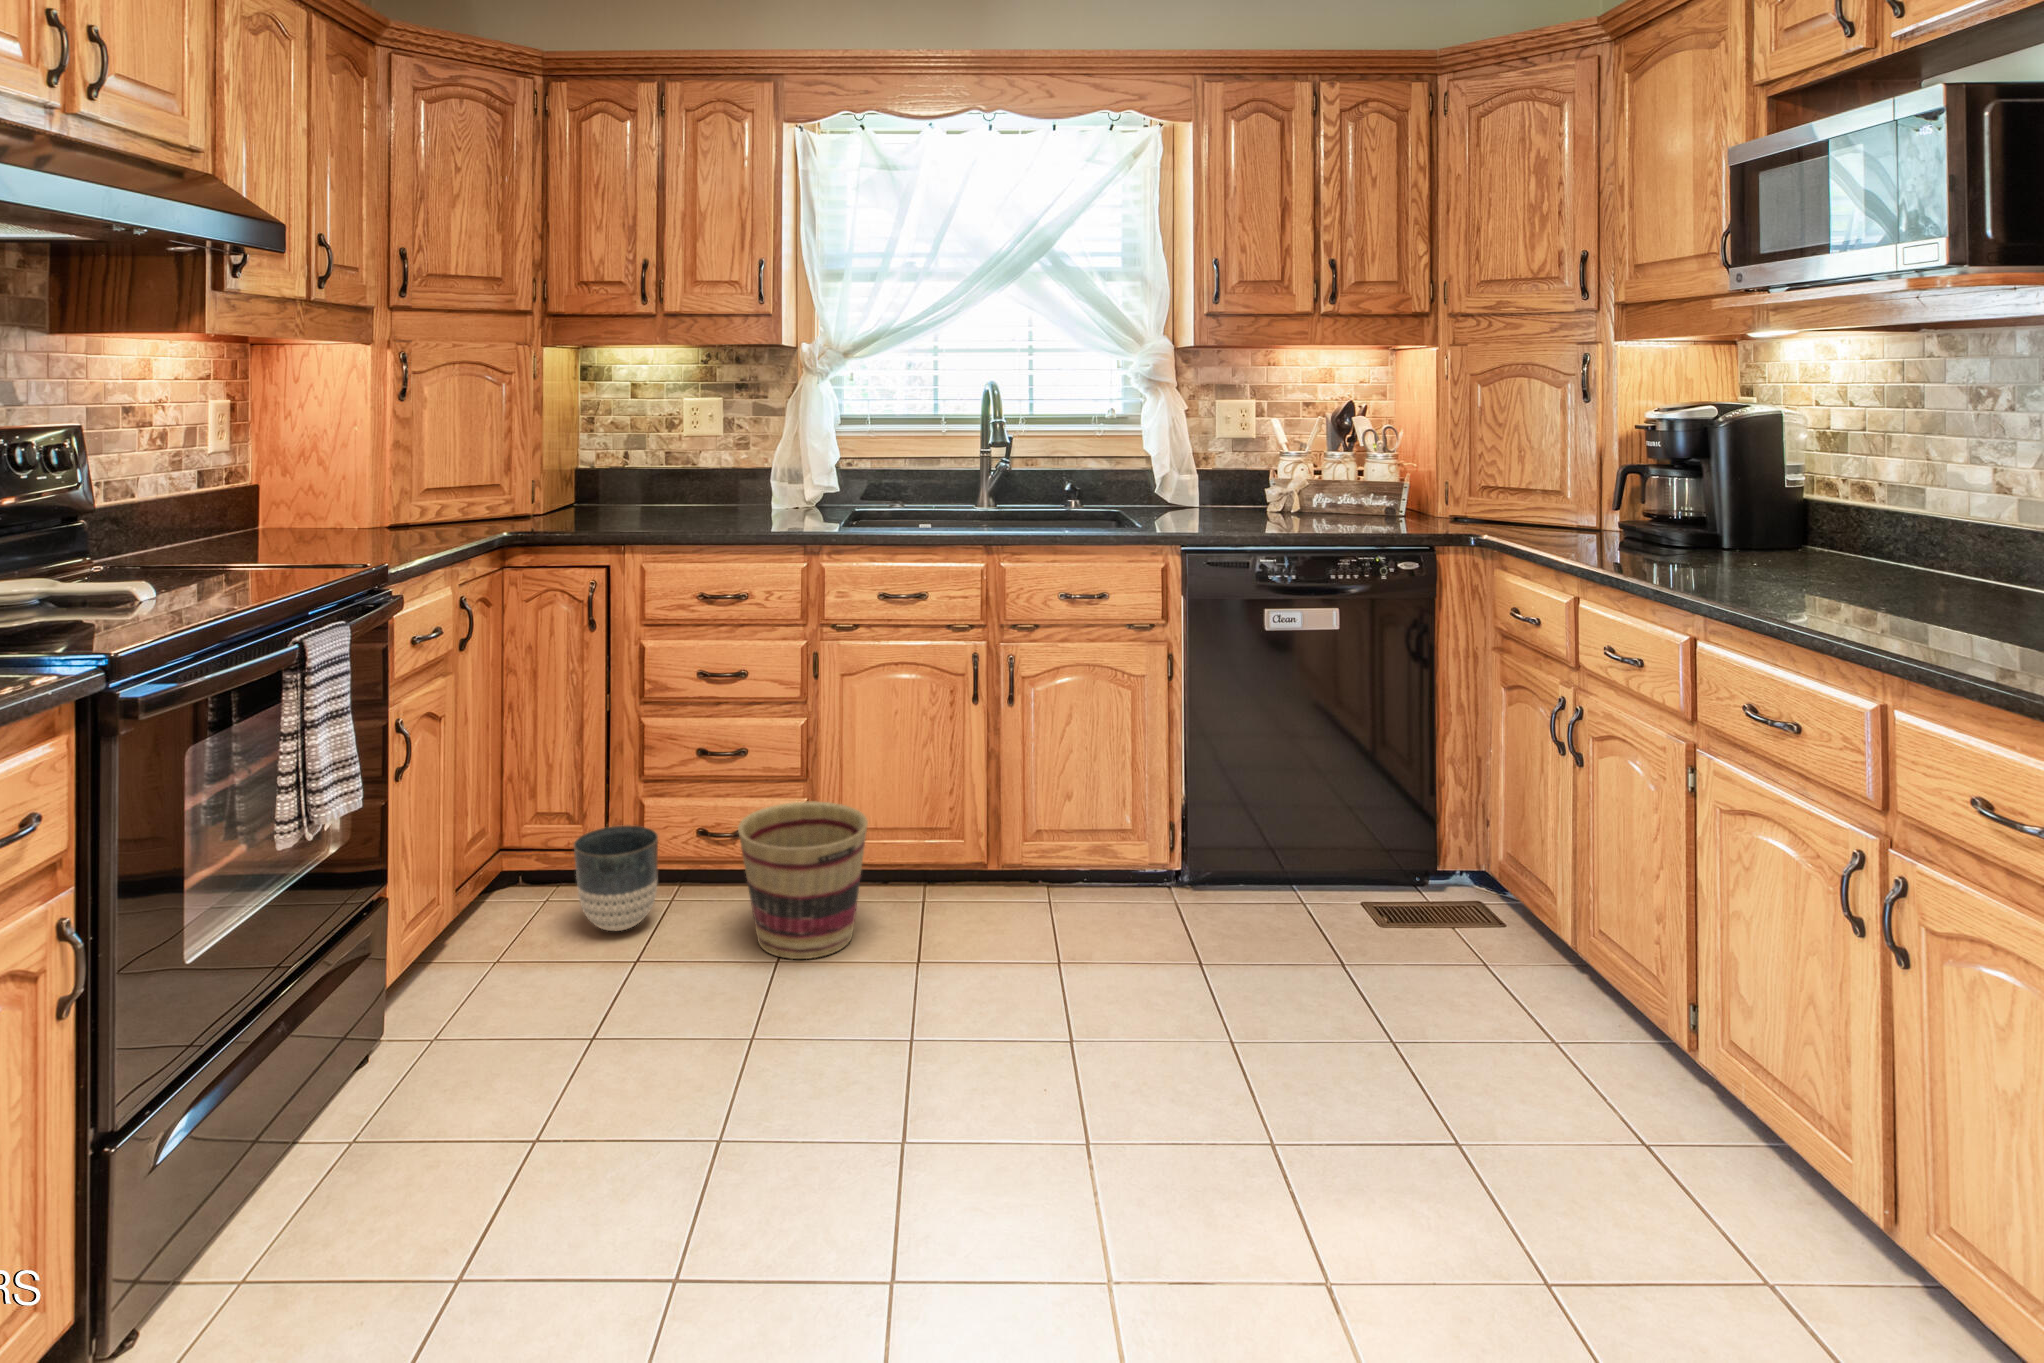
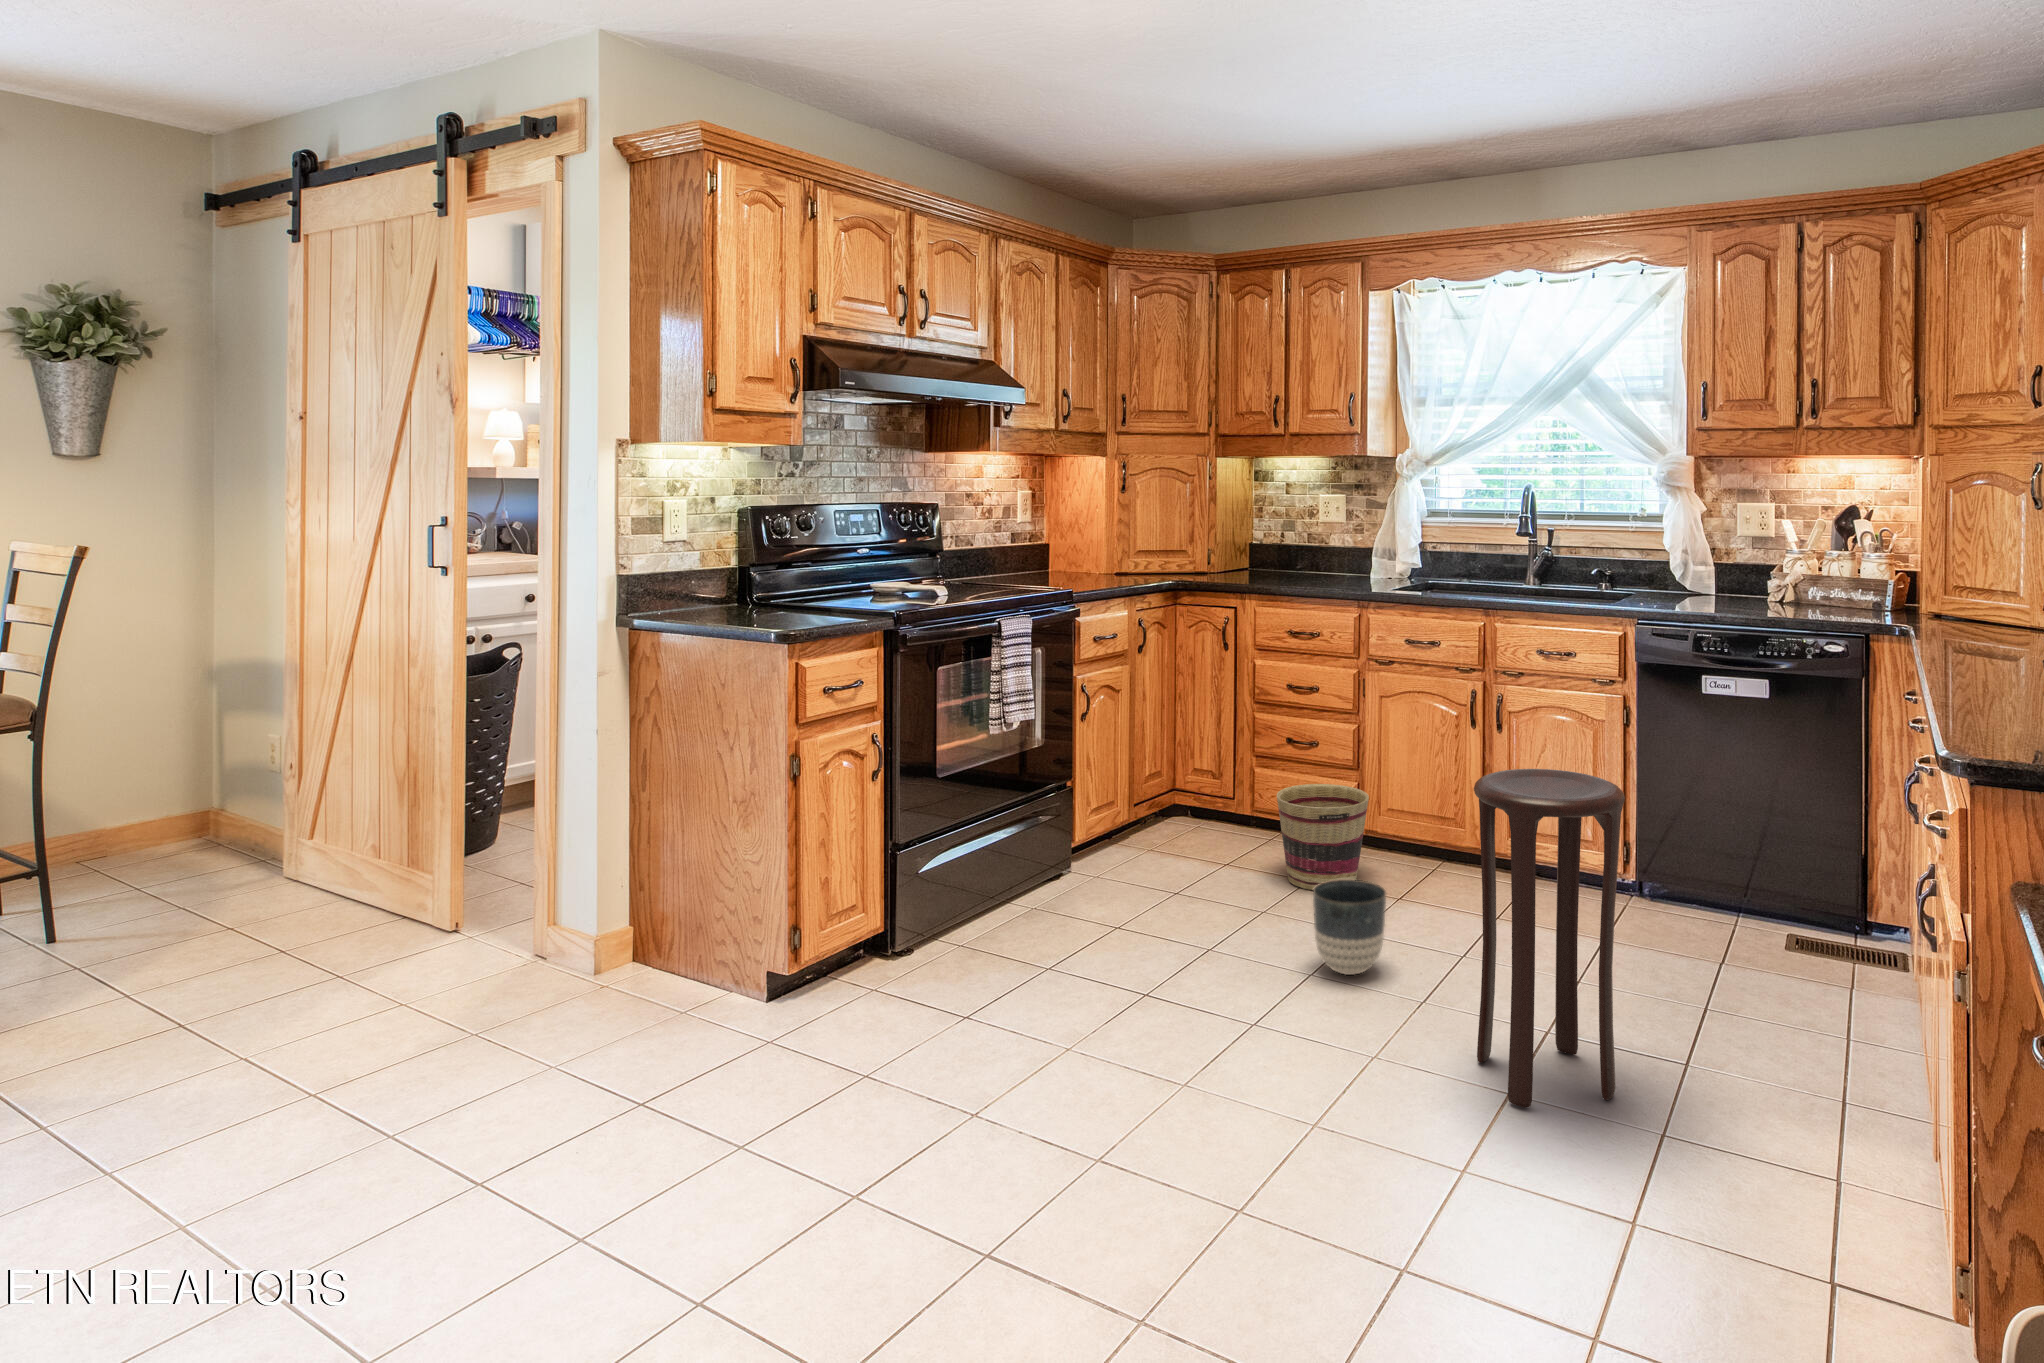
stool: none [1248,787,1480,1292] -> present [1474,769,1625,1108]
planter: present [574,825,658,931] -> present [1313,879,1386,975]

